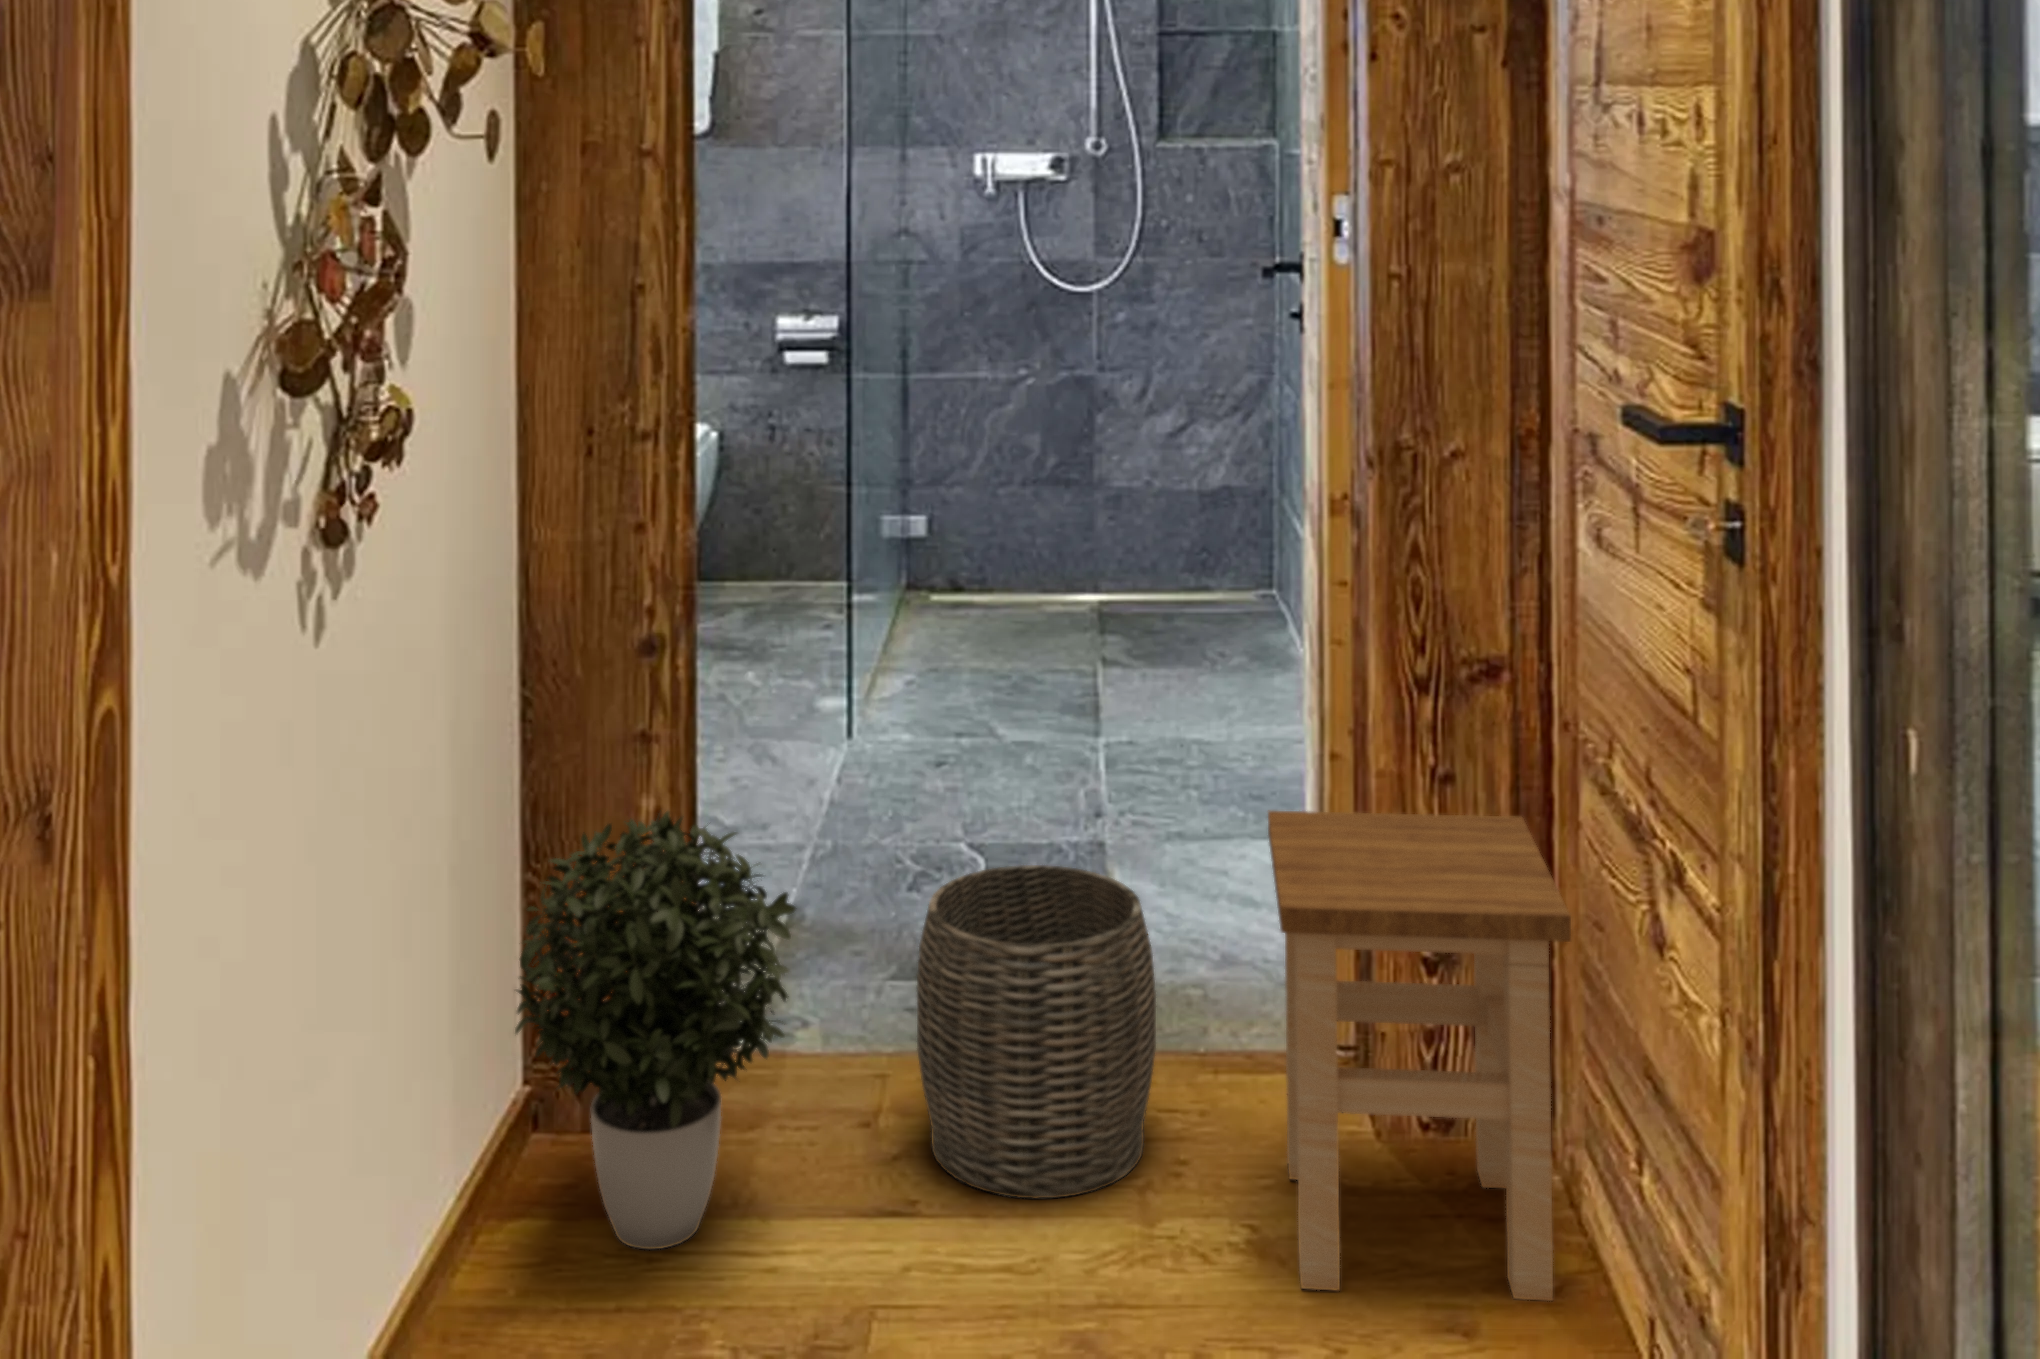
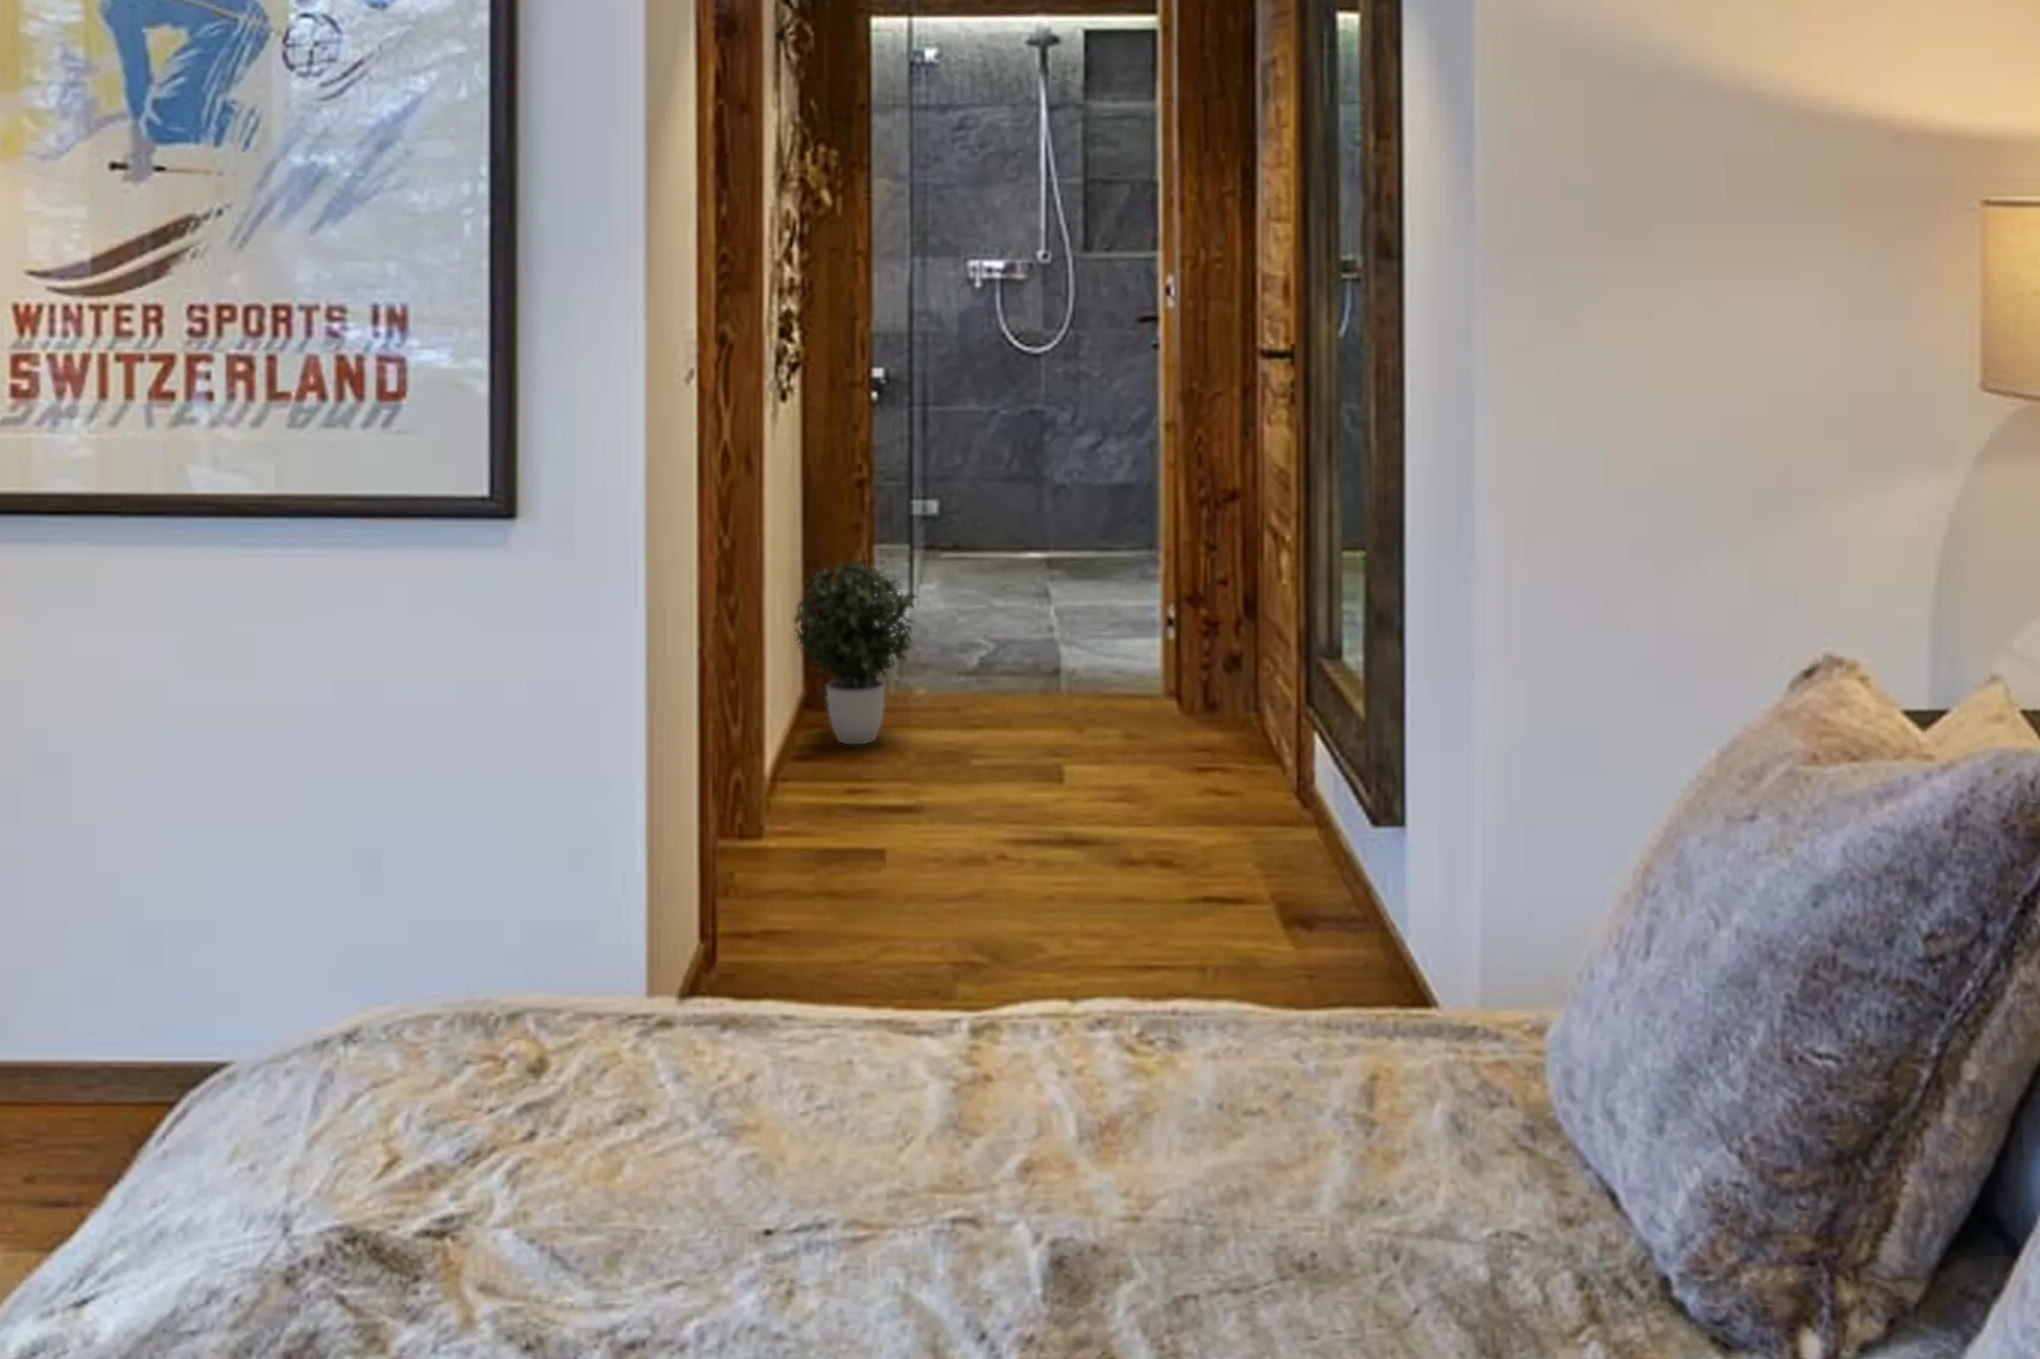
stool: present [1268,811,1571,1301] -> none [1131,560,1255,745]
woven basket: present [917,865,1156,1199] -> none [968,600,1079,730]

